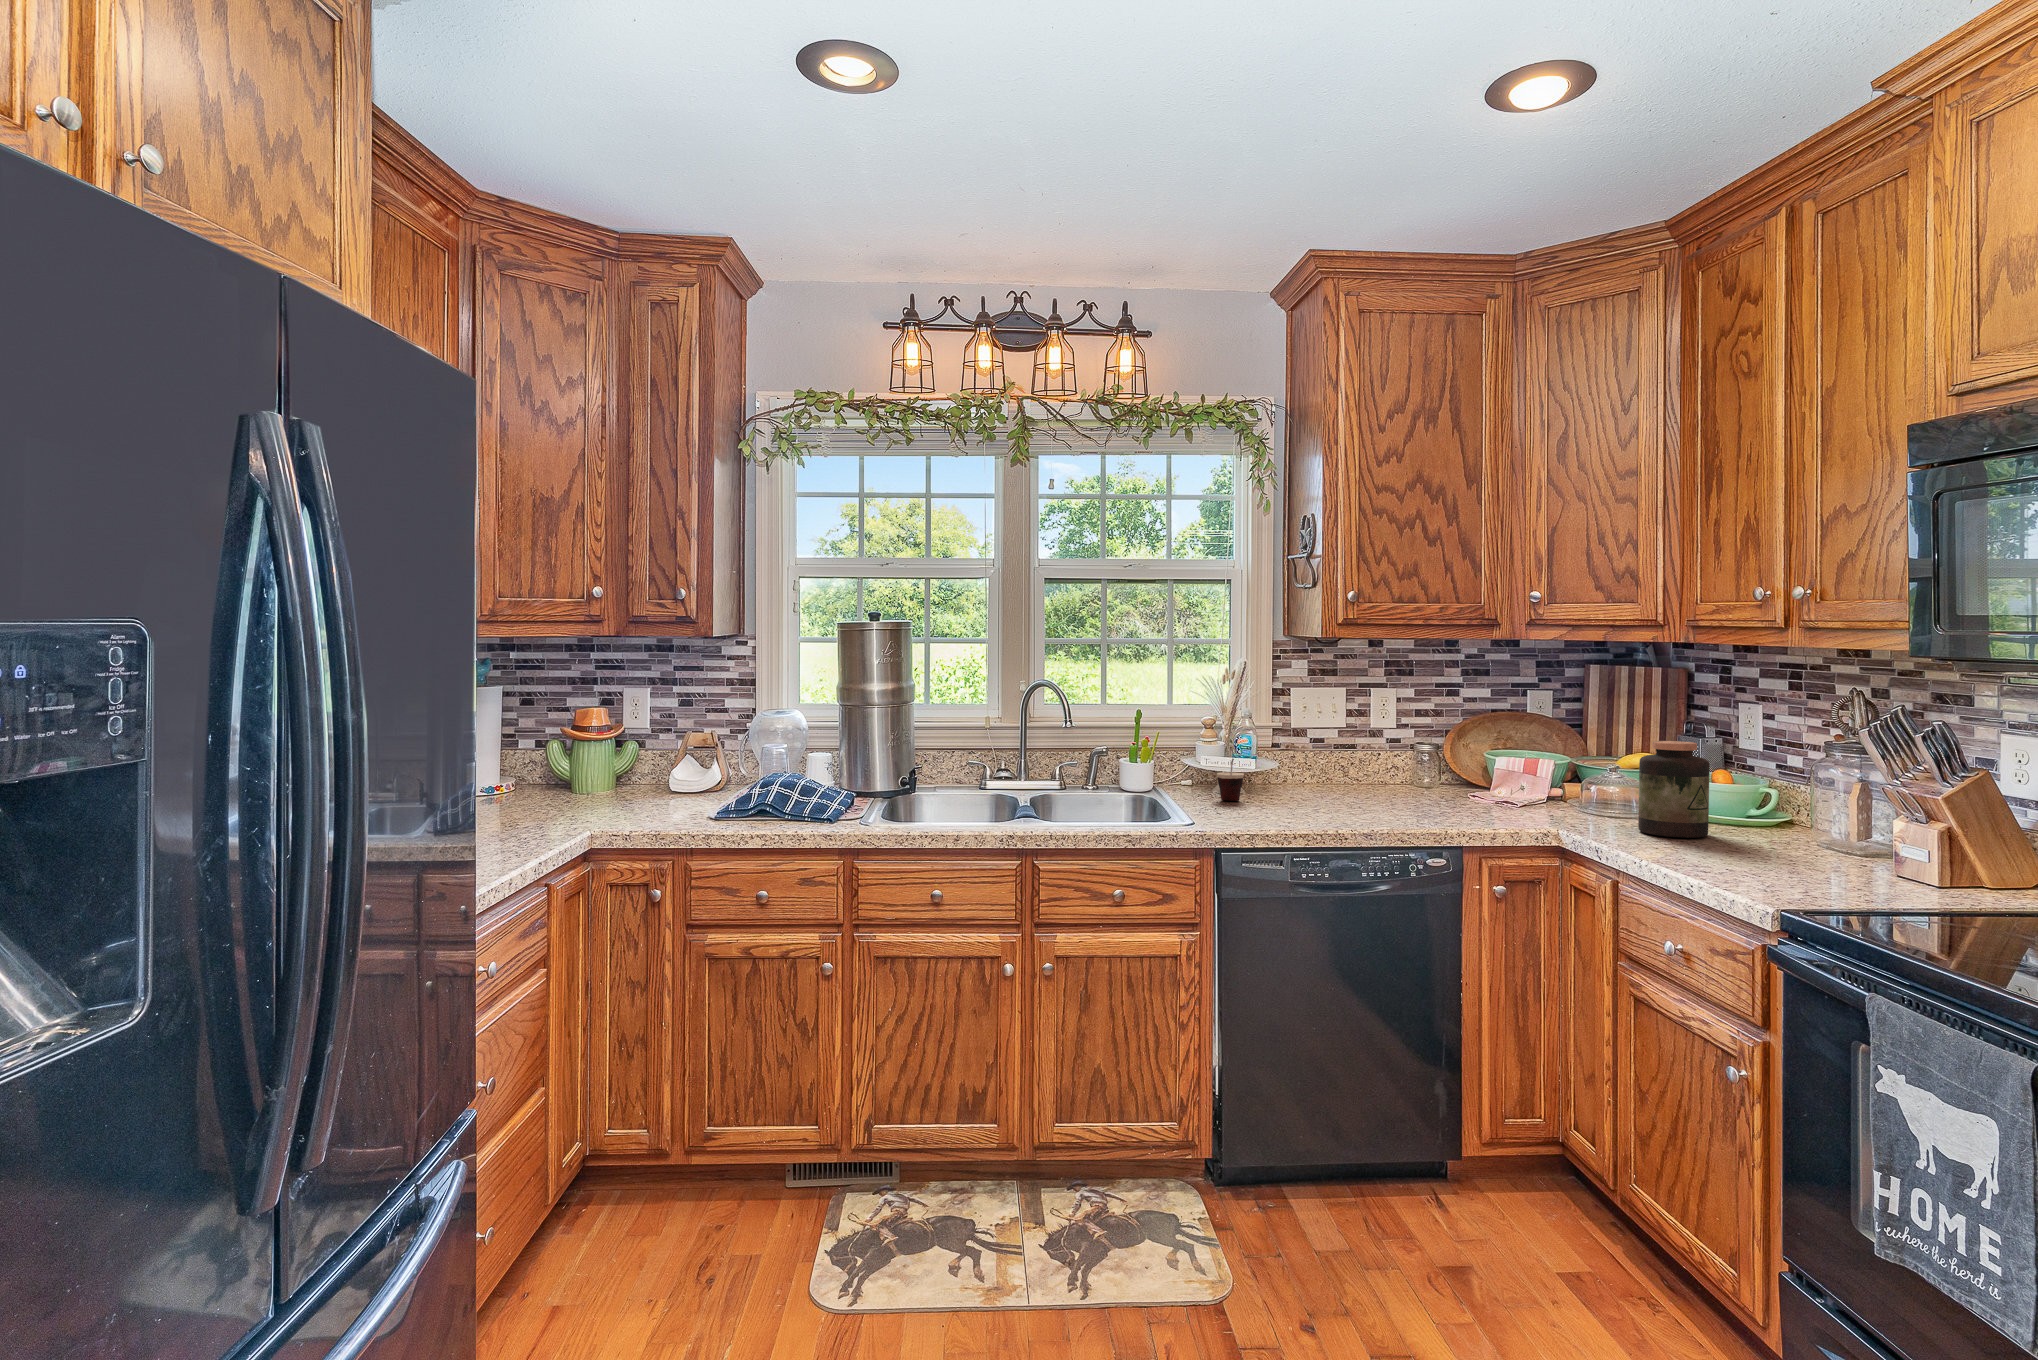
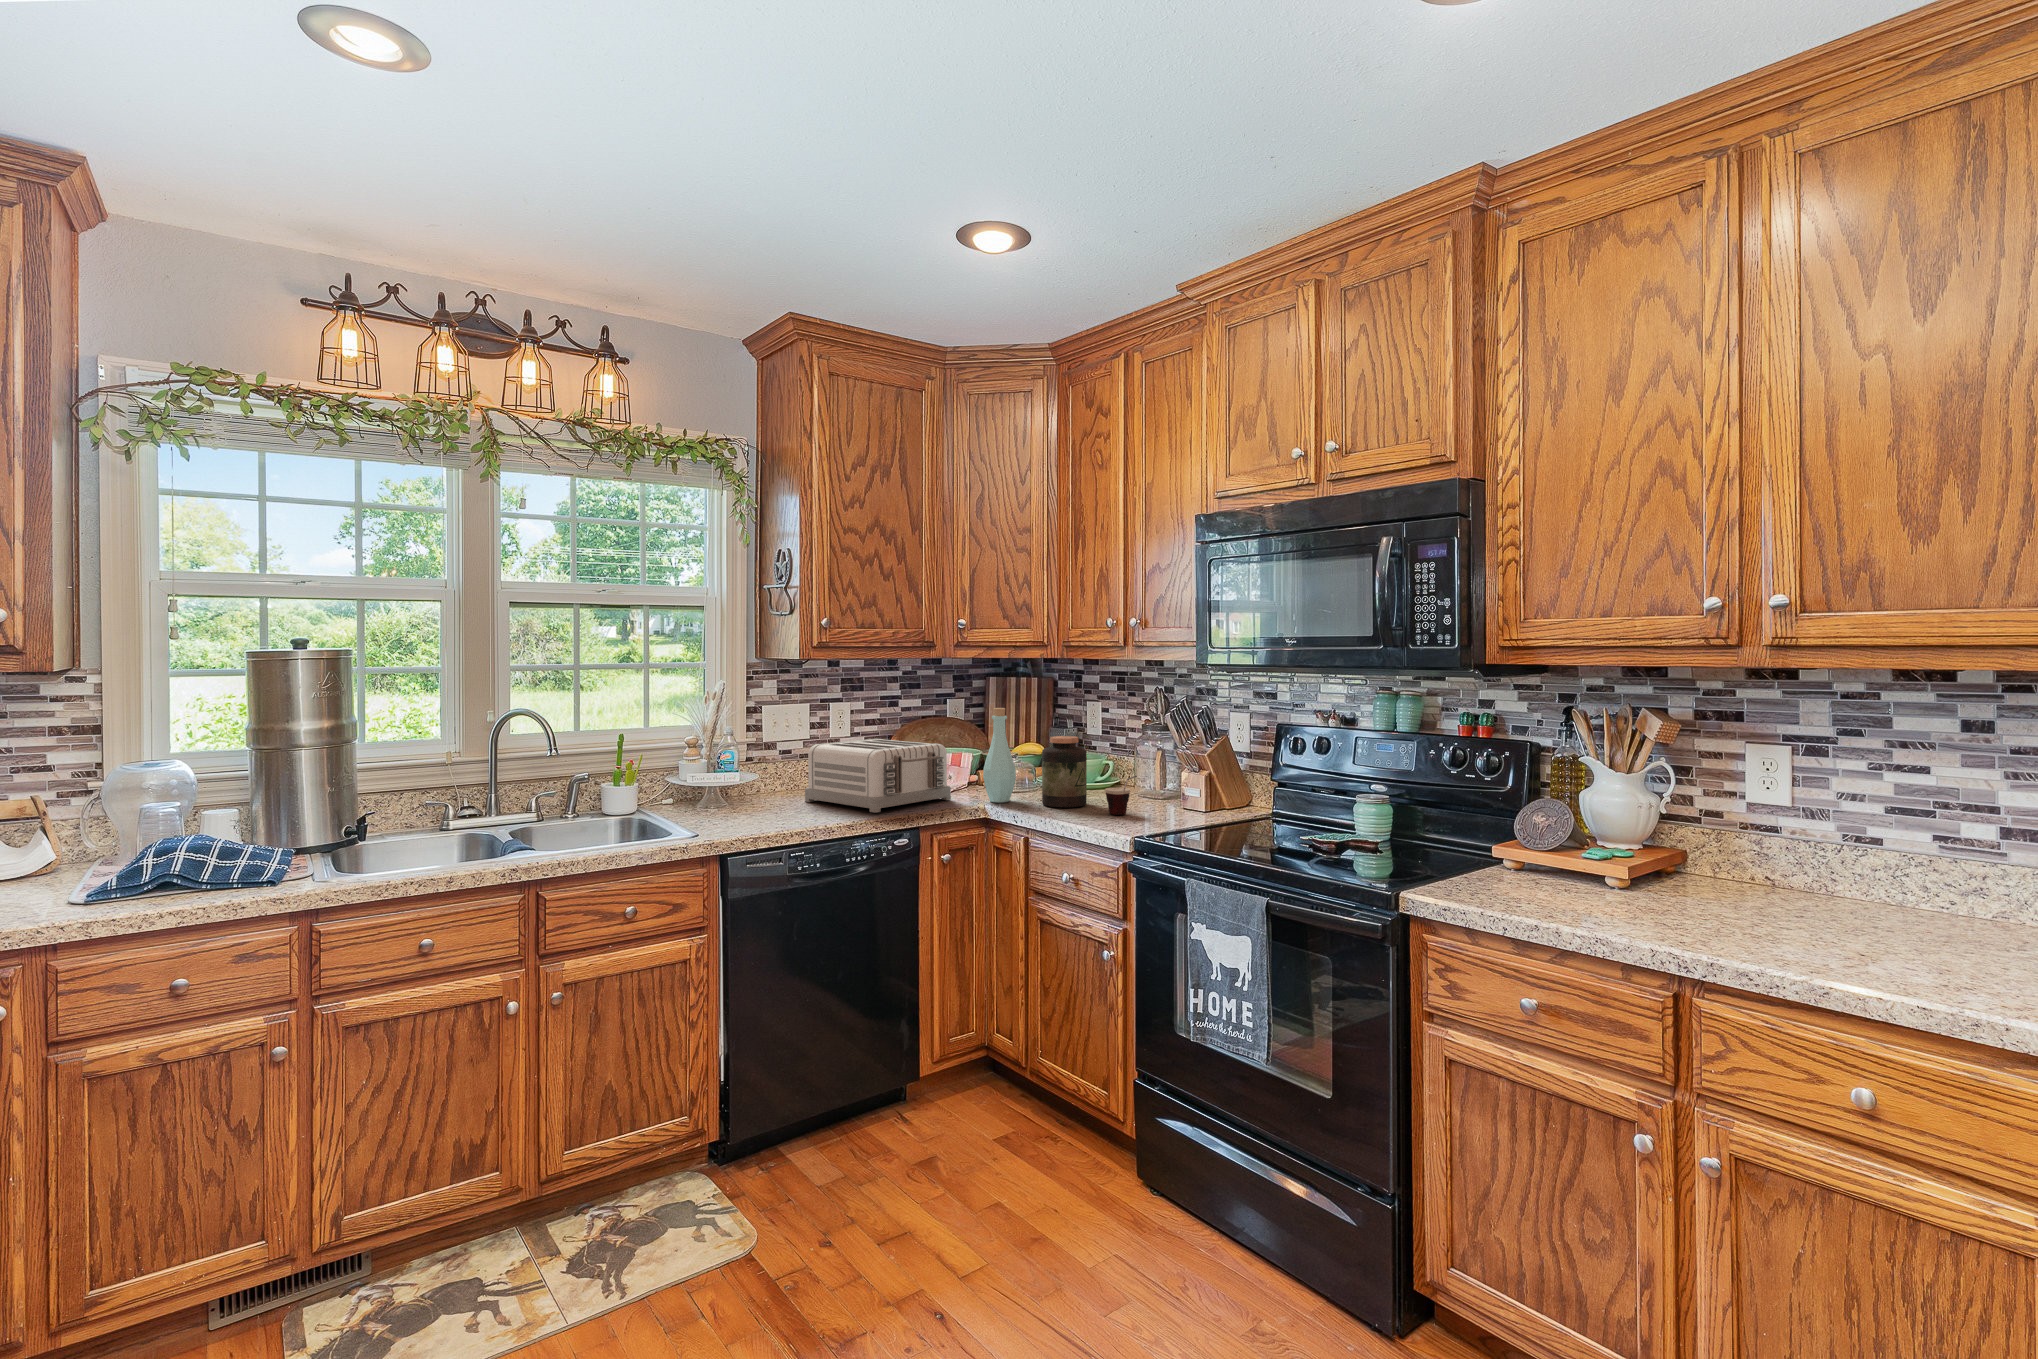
bottle: none [1554,701,1602,823] -> present [983,708,1016,802]
toaster: none [1327,735,1510,819] -> present [805,739,951,812]
cup: present [1217,759,1244,801] -> present [1105,776,1137,815]

